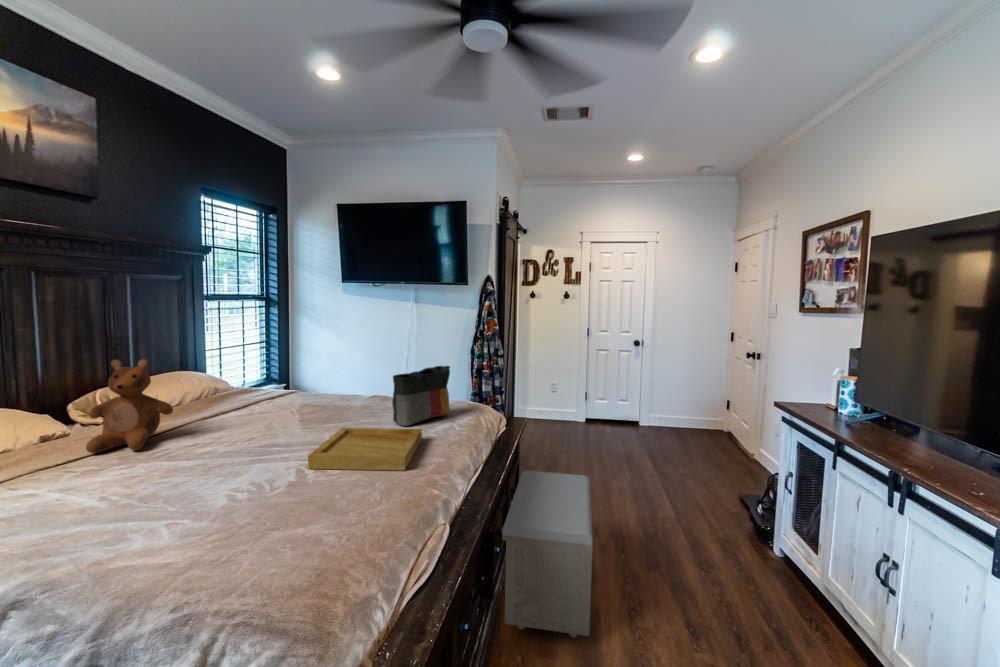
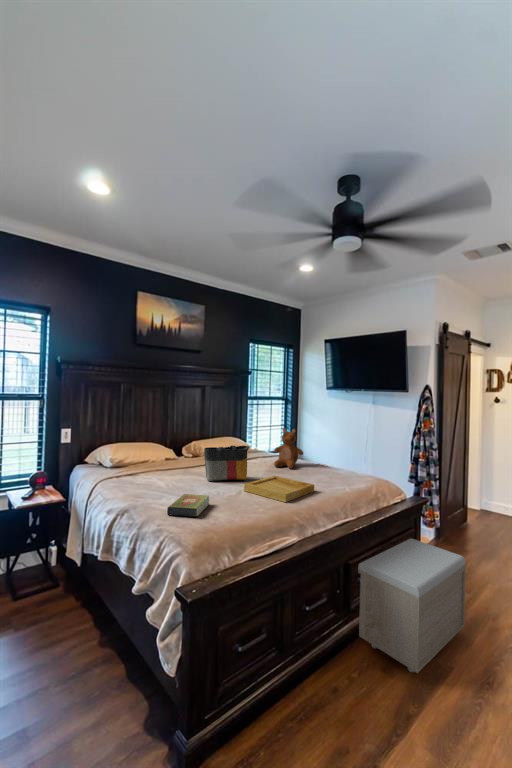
teddy bear: present [86,359,173,453] -> present [274,428,303,469]
tote bag: present [392,366,450,426] -> present [204,446,249,481]
book: none [185,499,275,584] -> present [167,494,209,517]

